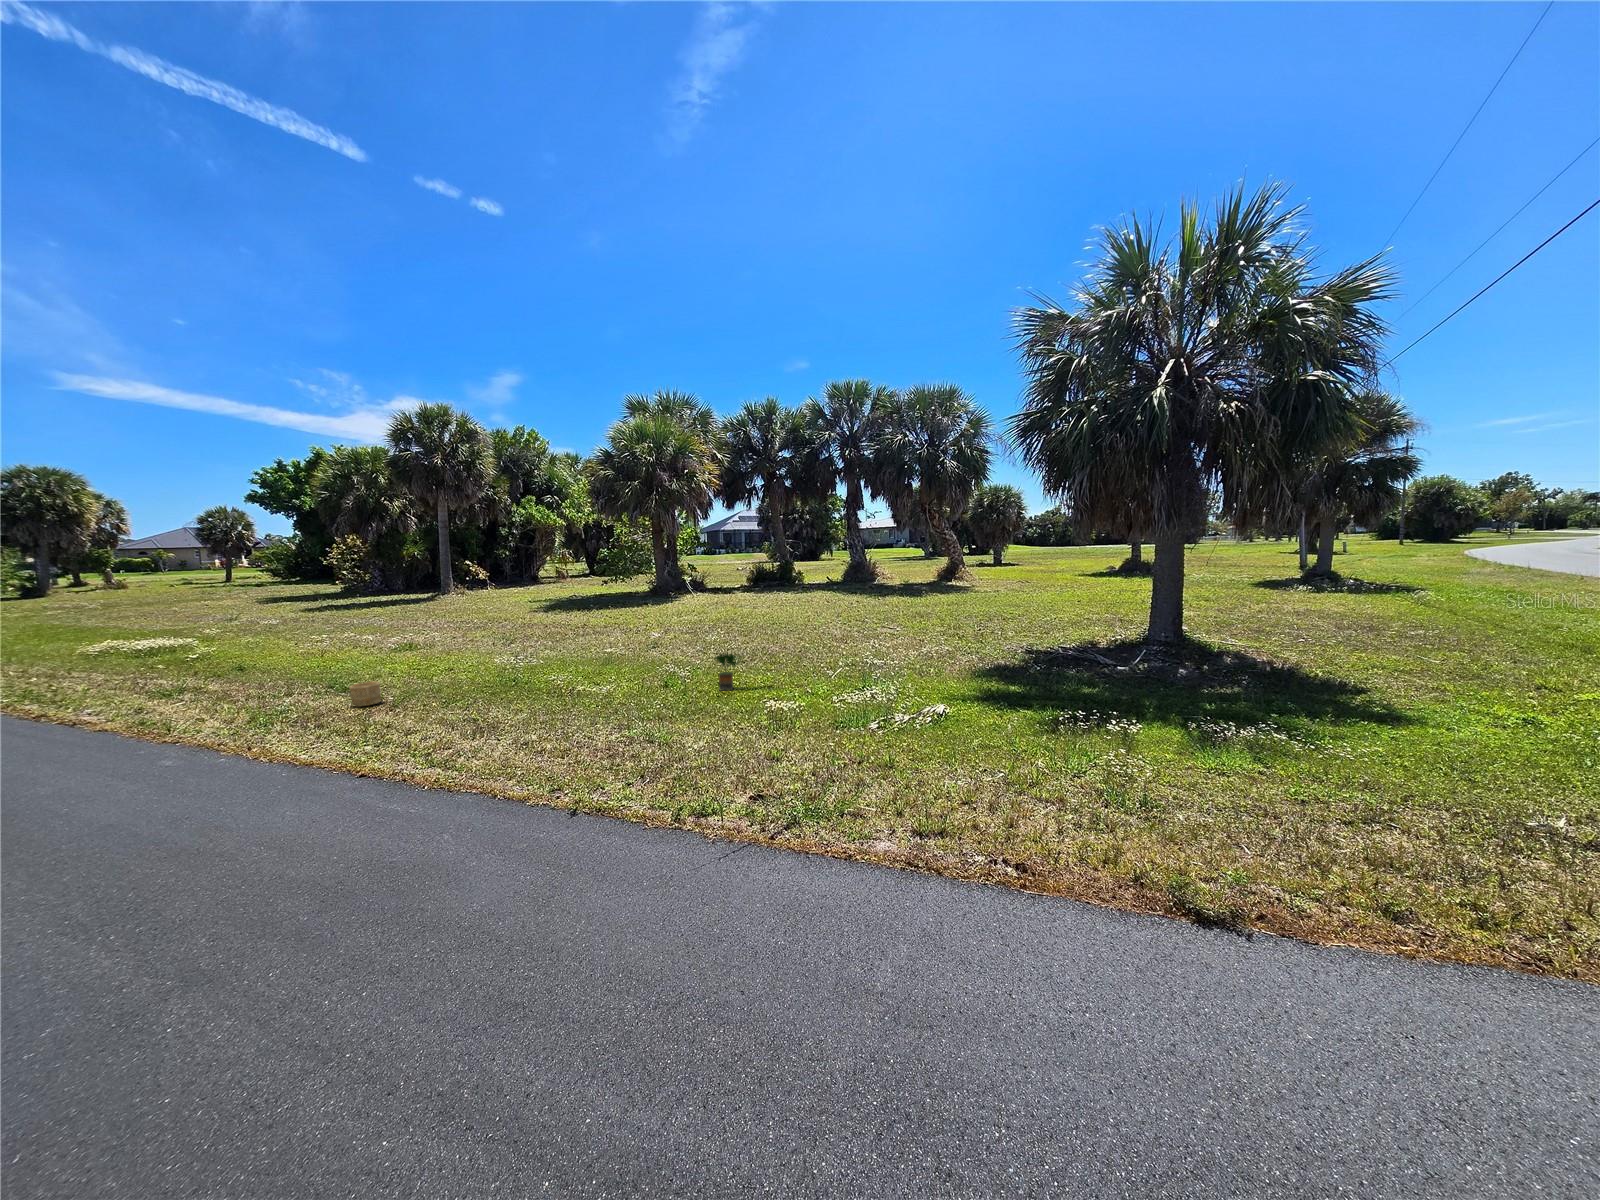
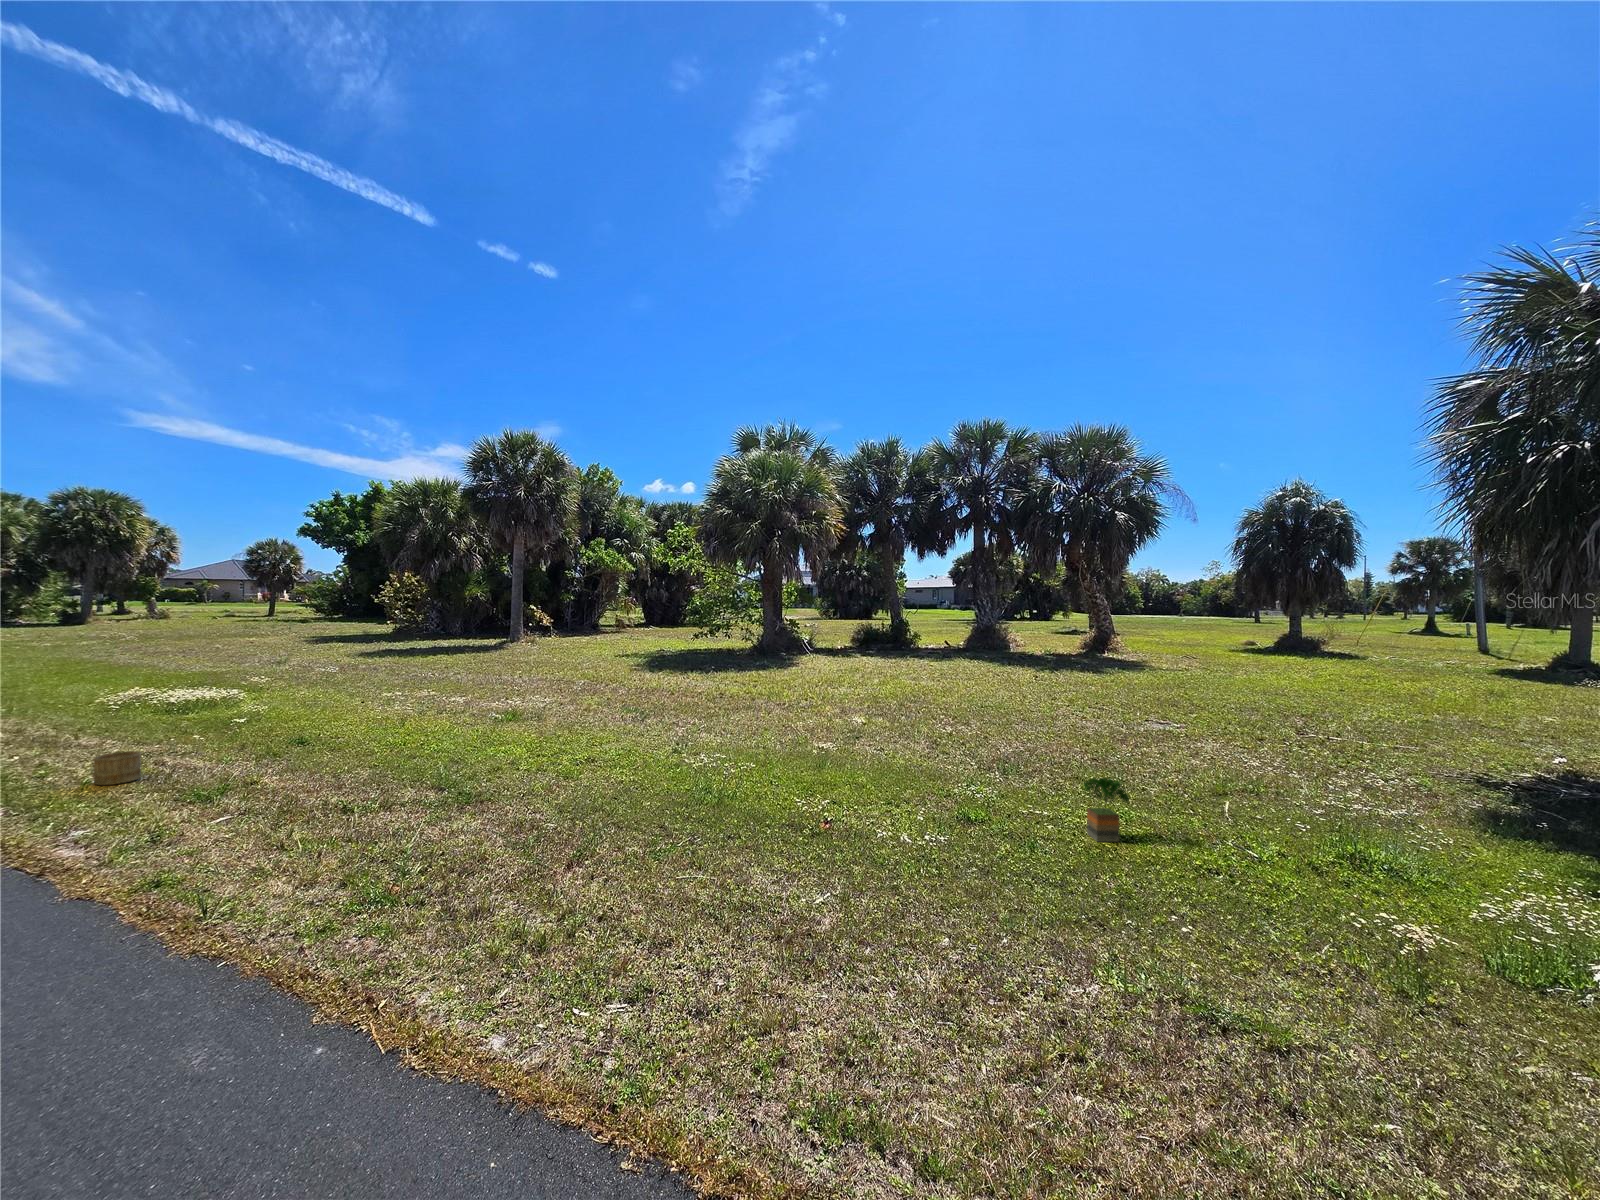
wooden bucket: present [349,681,381,707] -> present [92,751,141,785]

